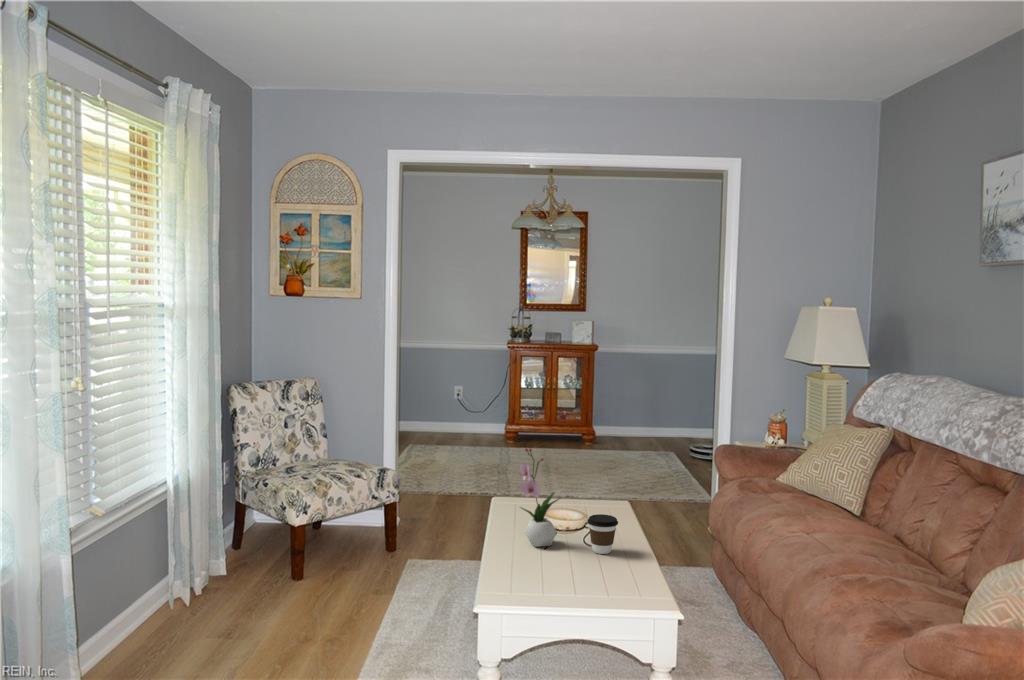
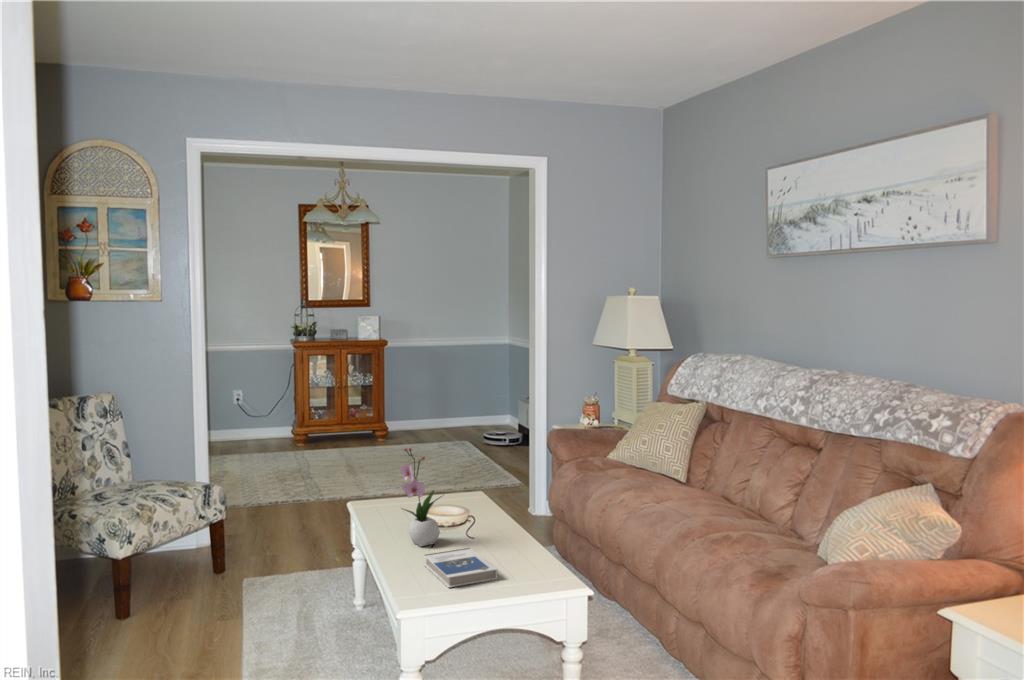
coffee cup: present [587,514,618,554] -> none [473,506,502,545]
hardback book: none [527,554,590,589] -> present [424,548,497,587]

